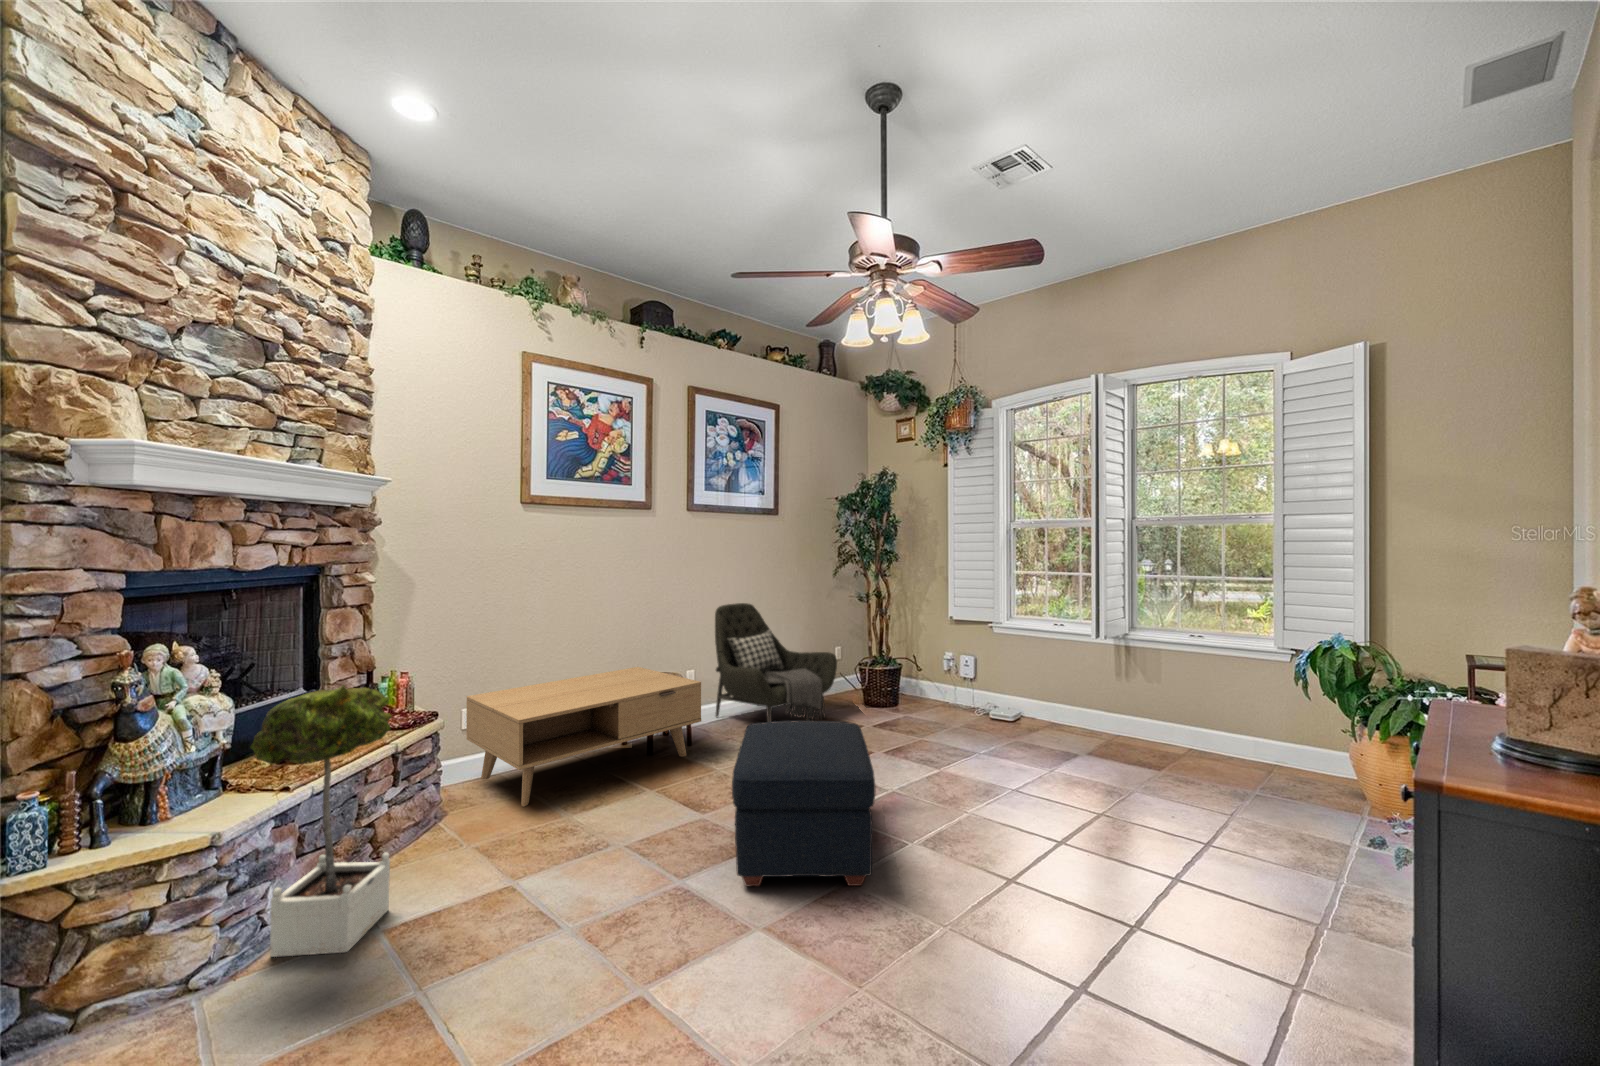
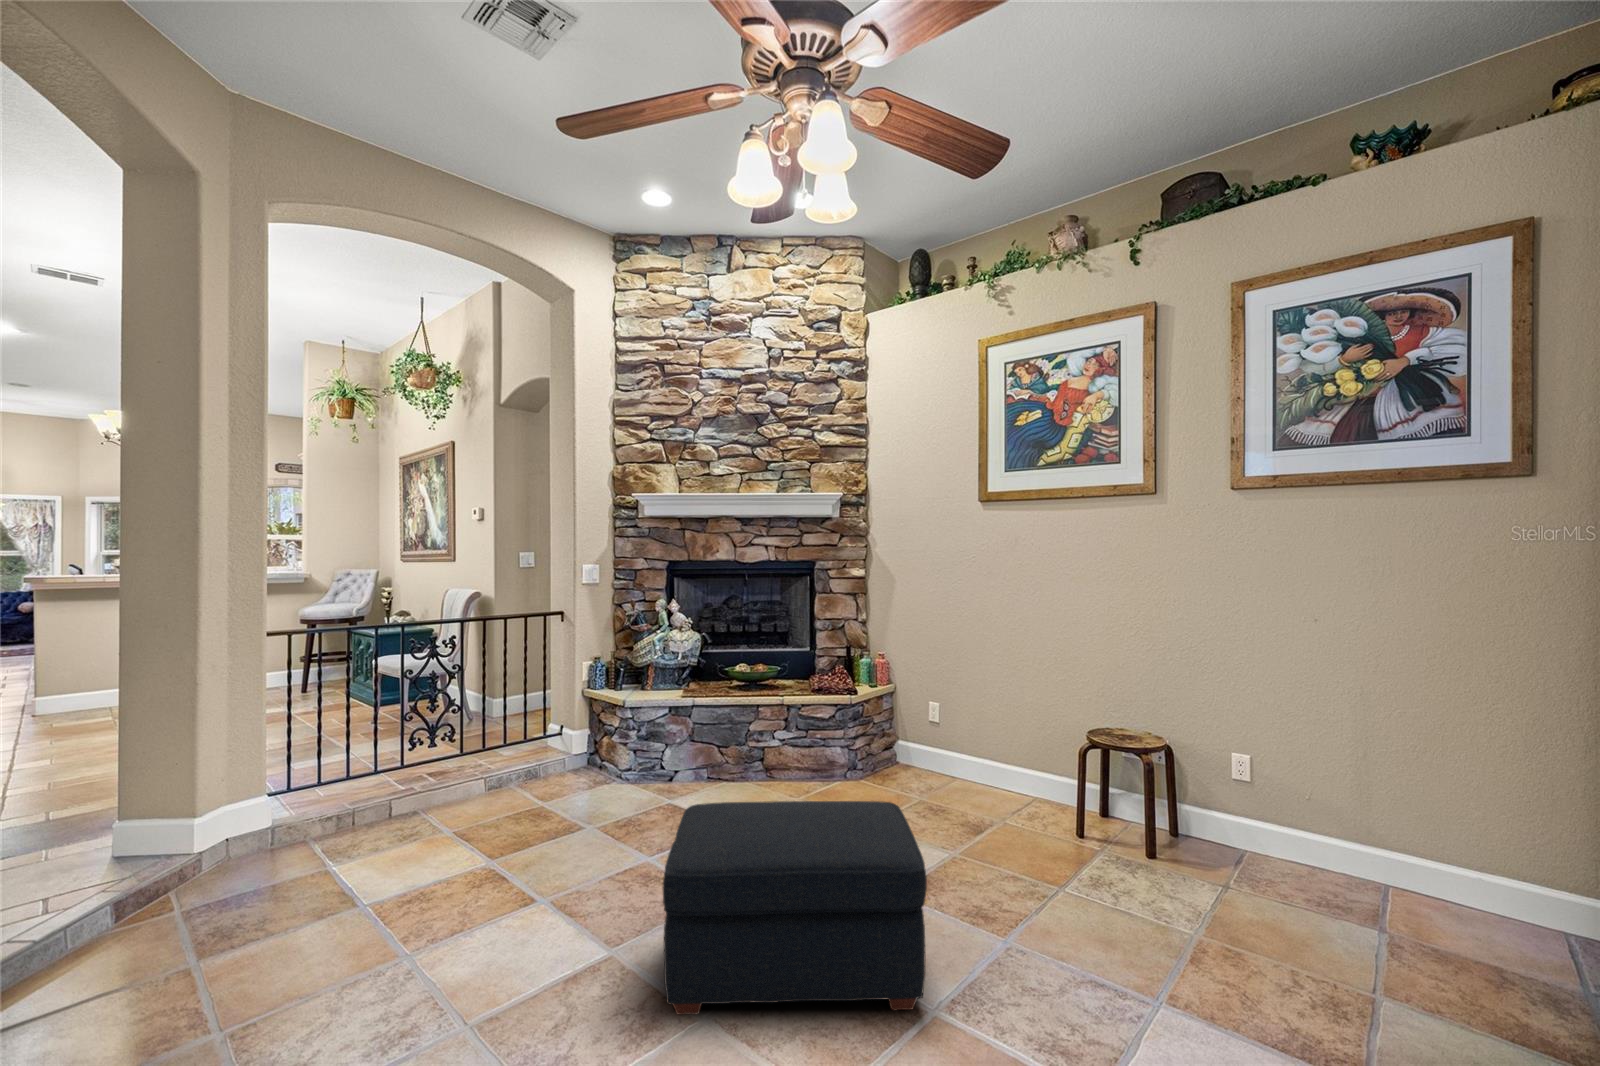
armchair: present [715,603,837,722] -> none [1183,666,1506,990]
coffee table: present [467,667,701,806] -> none [855,694,1128,862]
potted tree: present [250,685,392,957] -> none [636,635,707,802]

